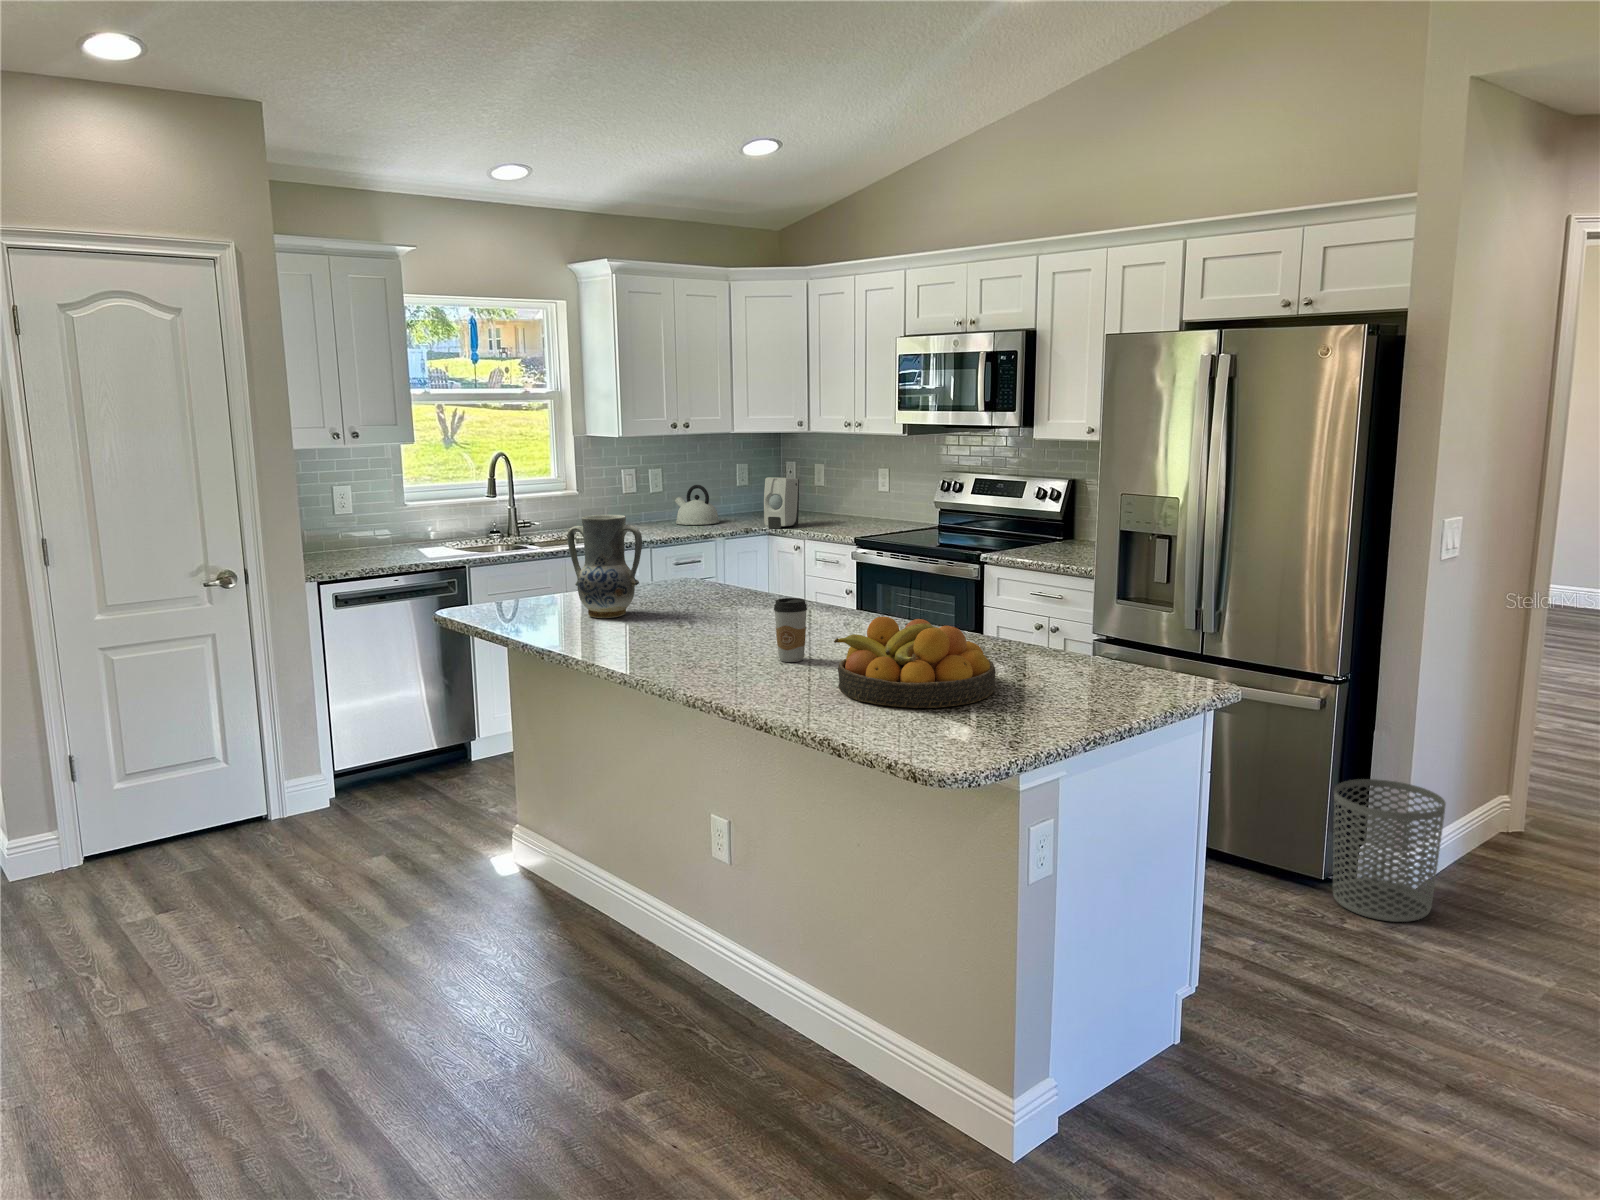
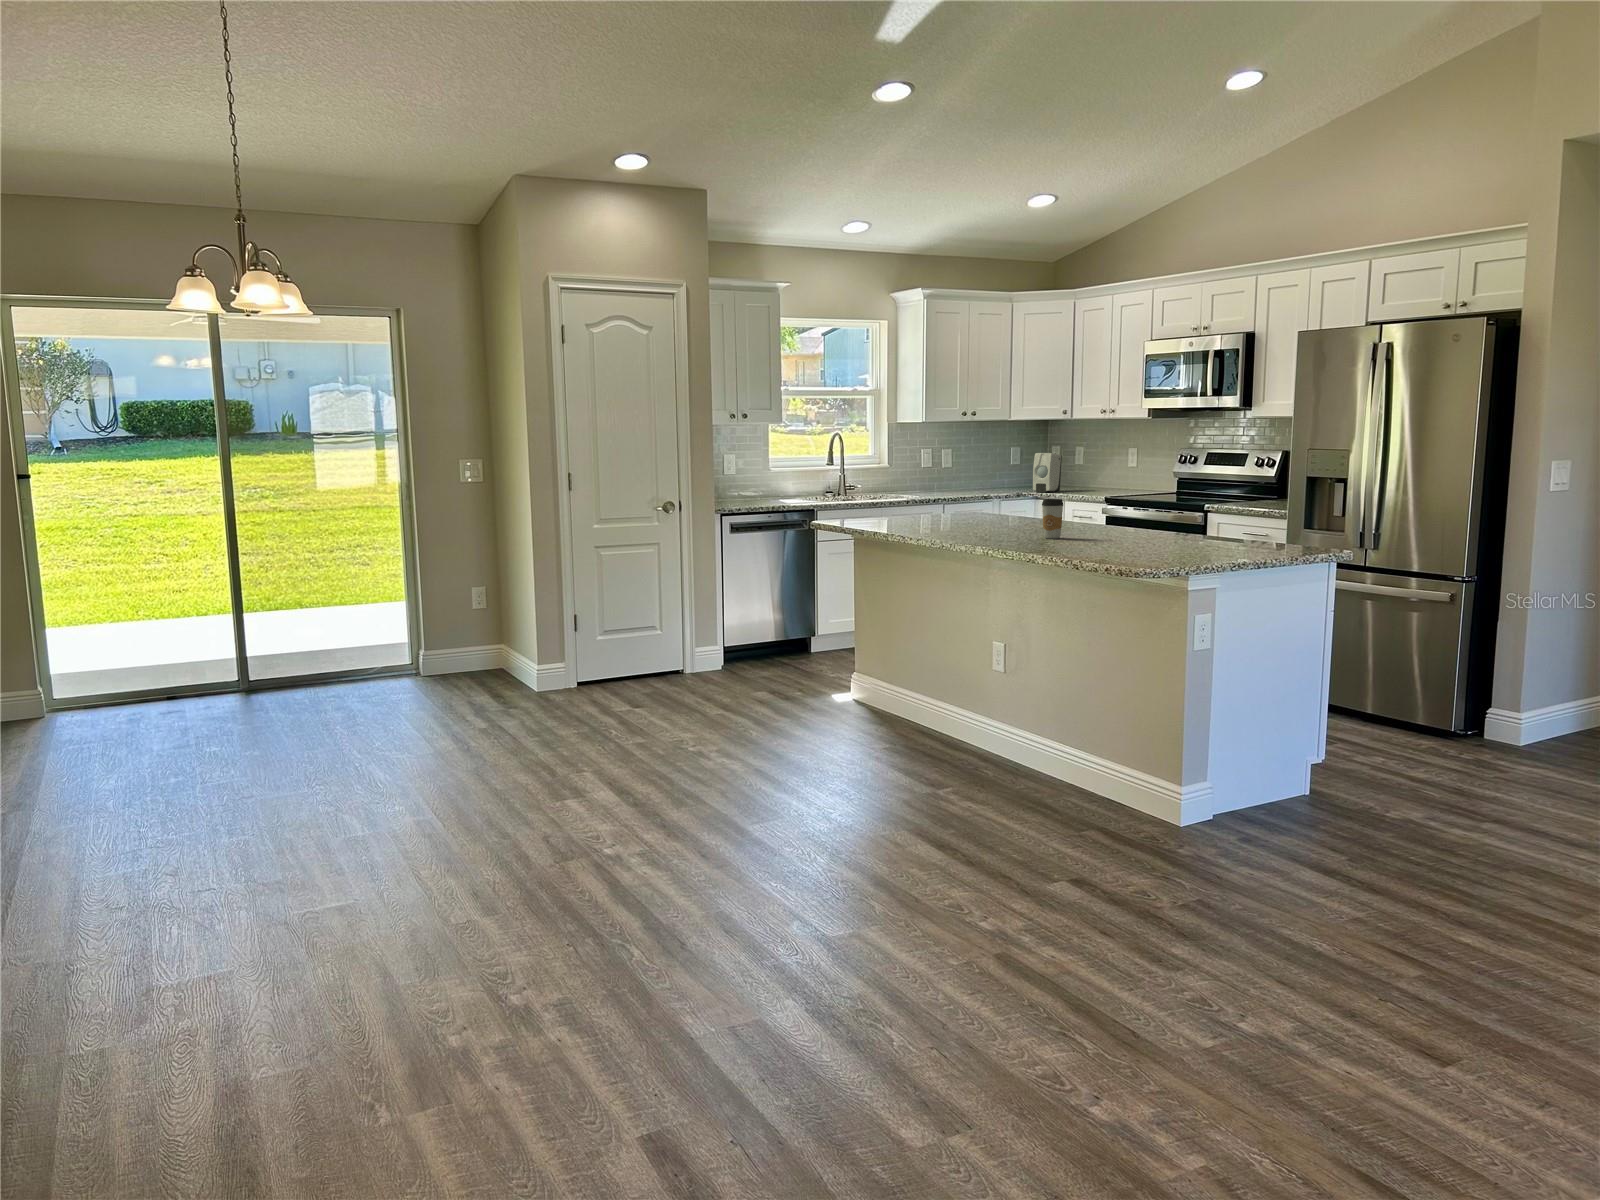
kettle: present [675,485,720,525] -> none [963,460,997,491]
vase: present [567,515,642,618] -> none [903,457,953,524]
fruit bowl: present [834,617,995,708] -> none [1079,502,1183,552]
waste bin: present [1333,779,1446,922] -> none [1460,659,1548,758]

